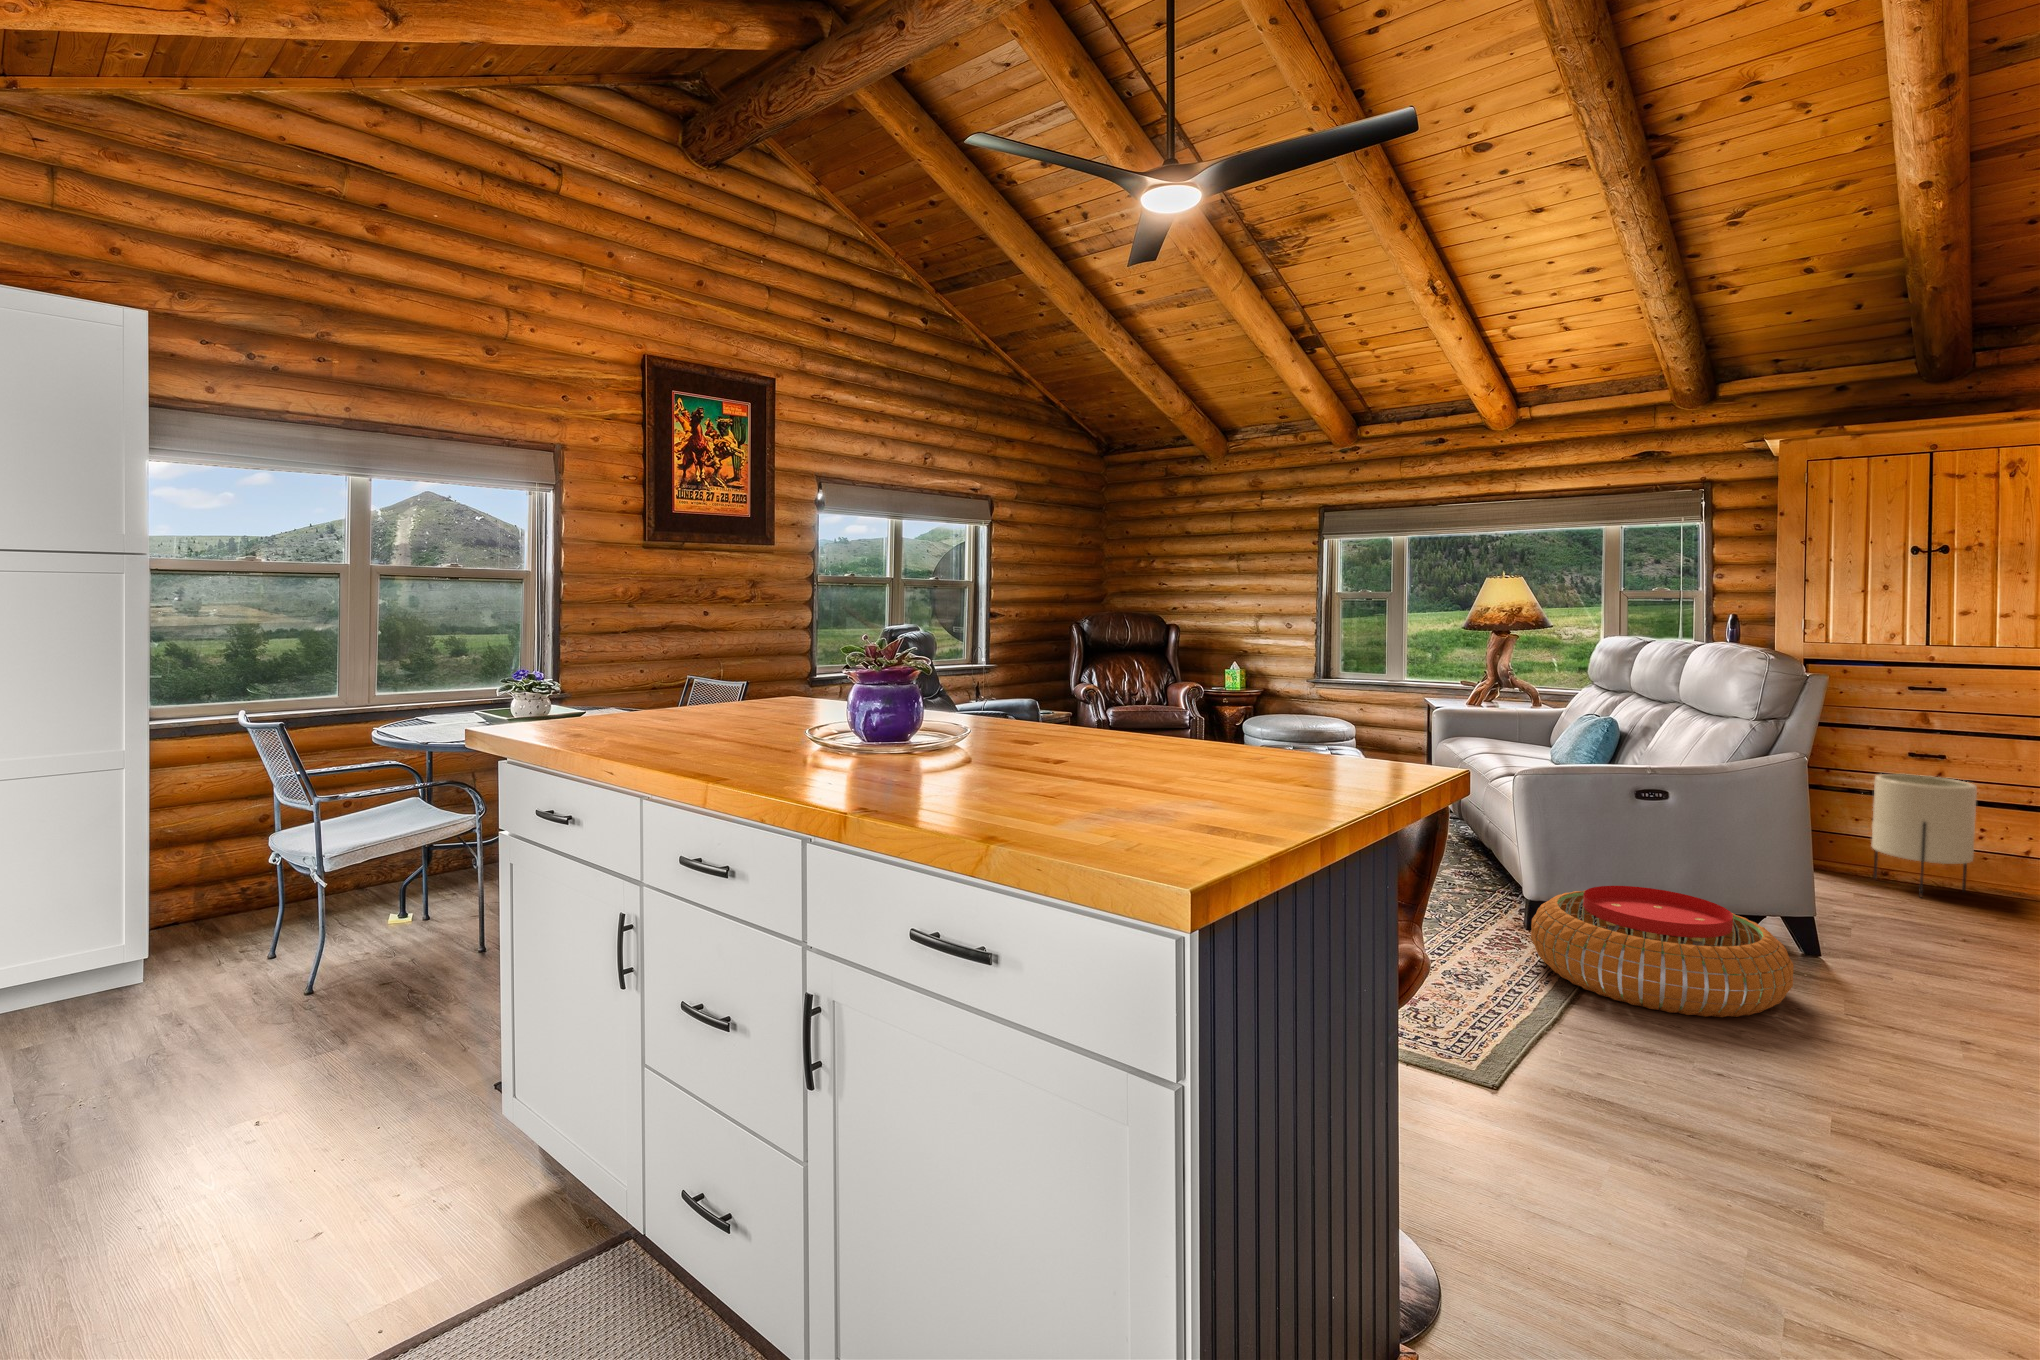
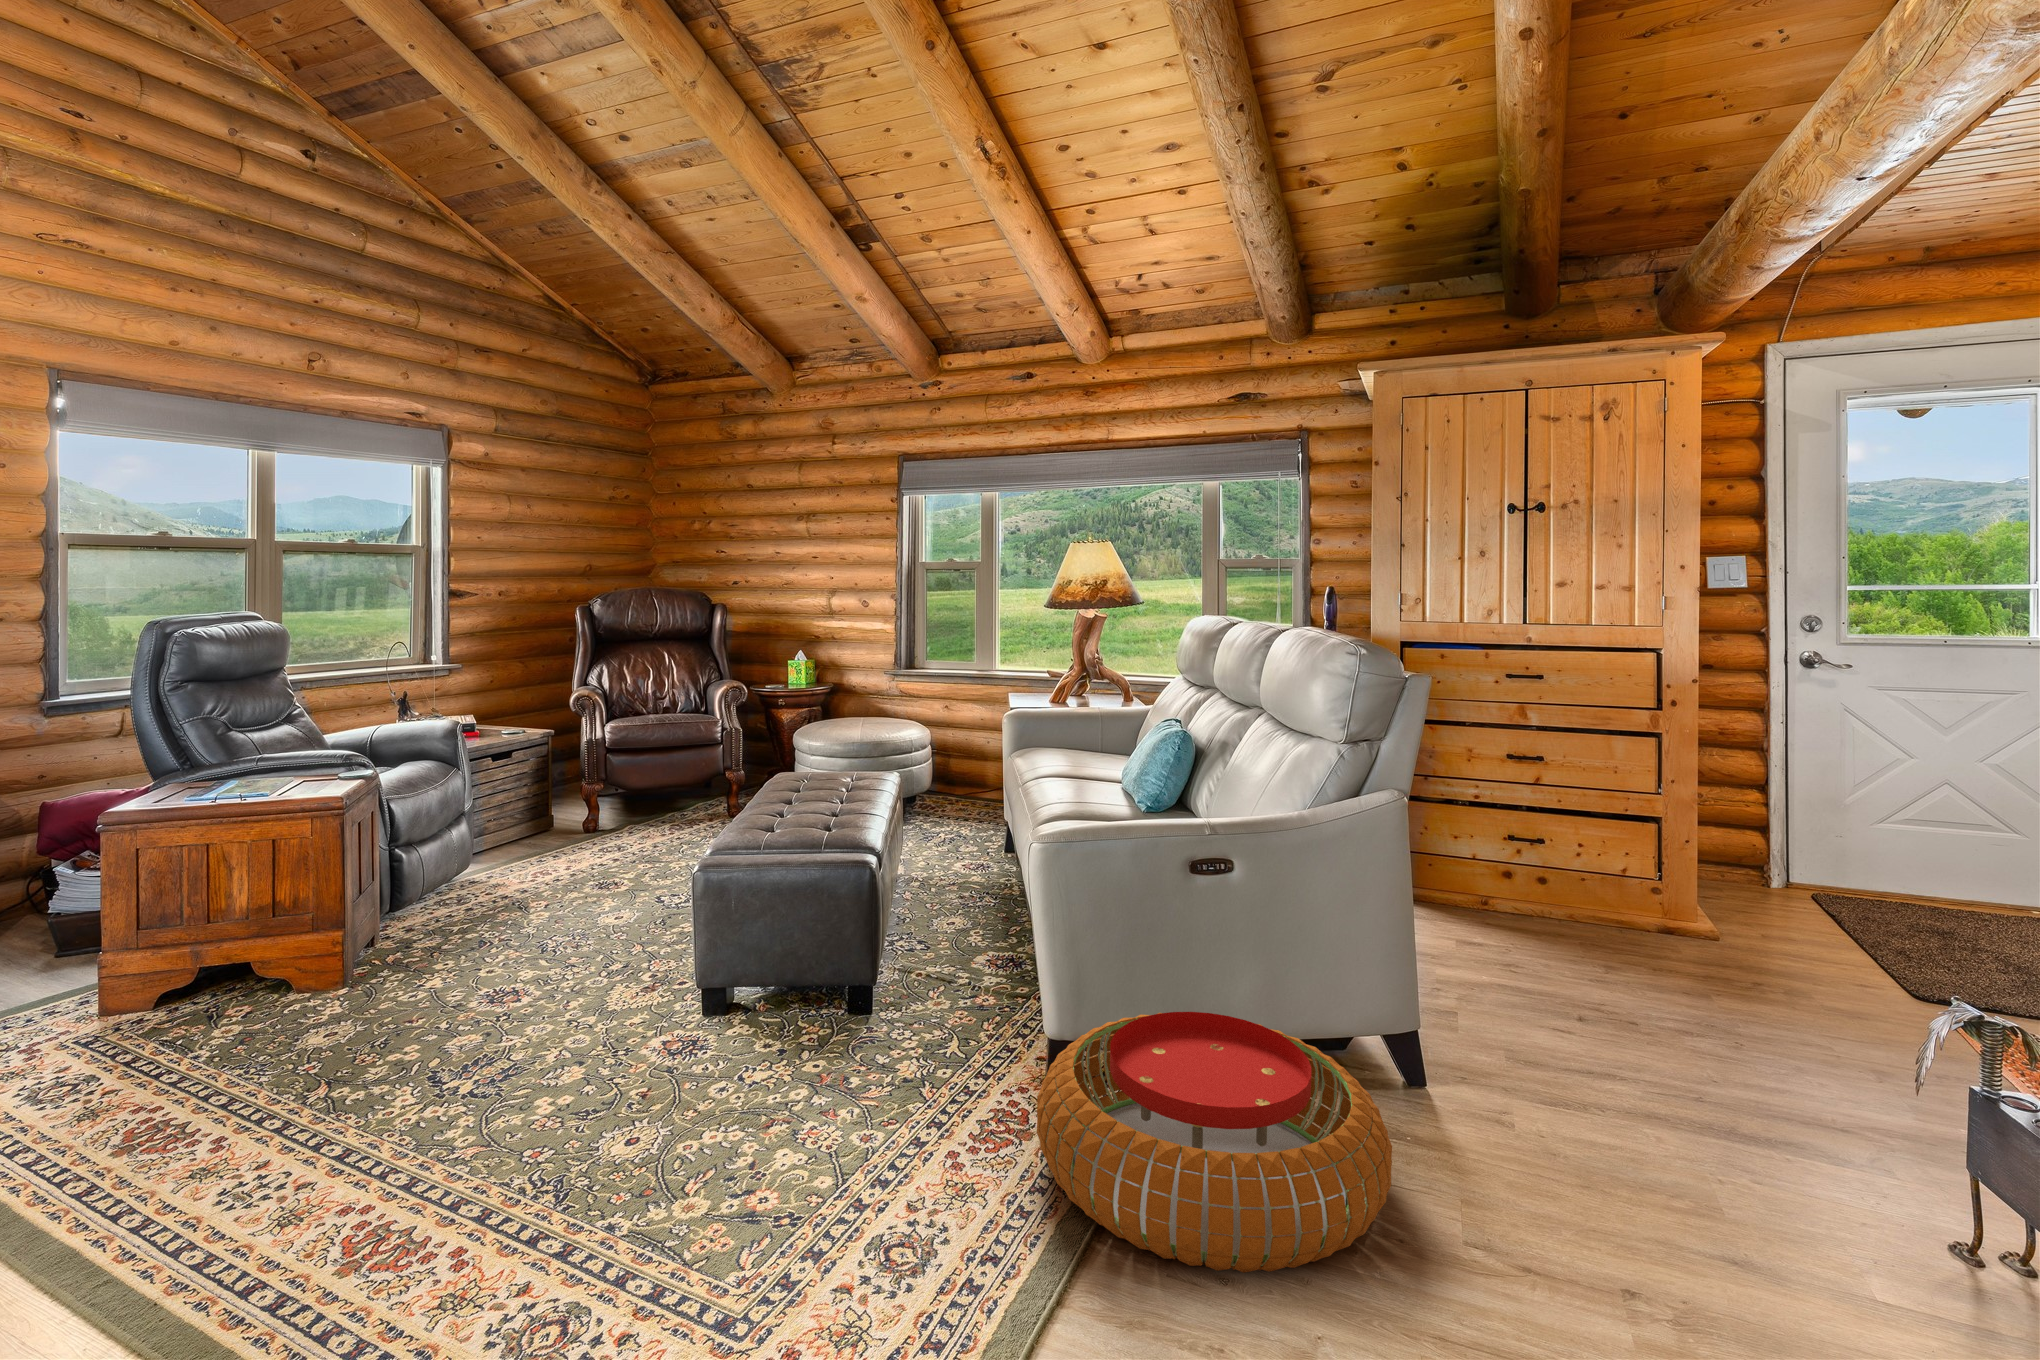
planter: present [1872,774,1977,897] -> none [1470,779,1573,933]

